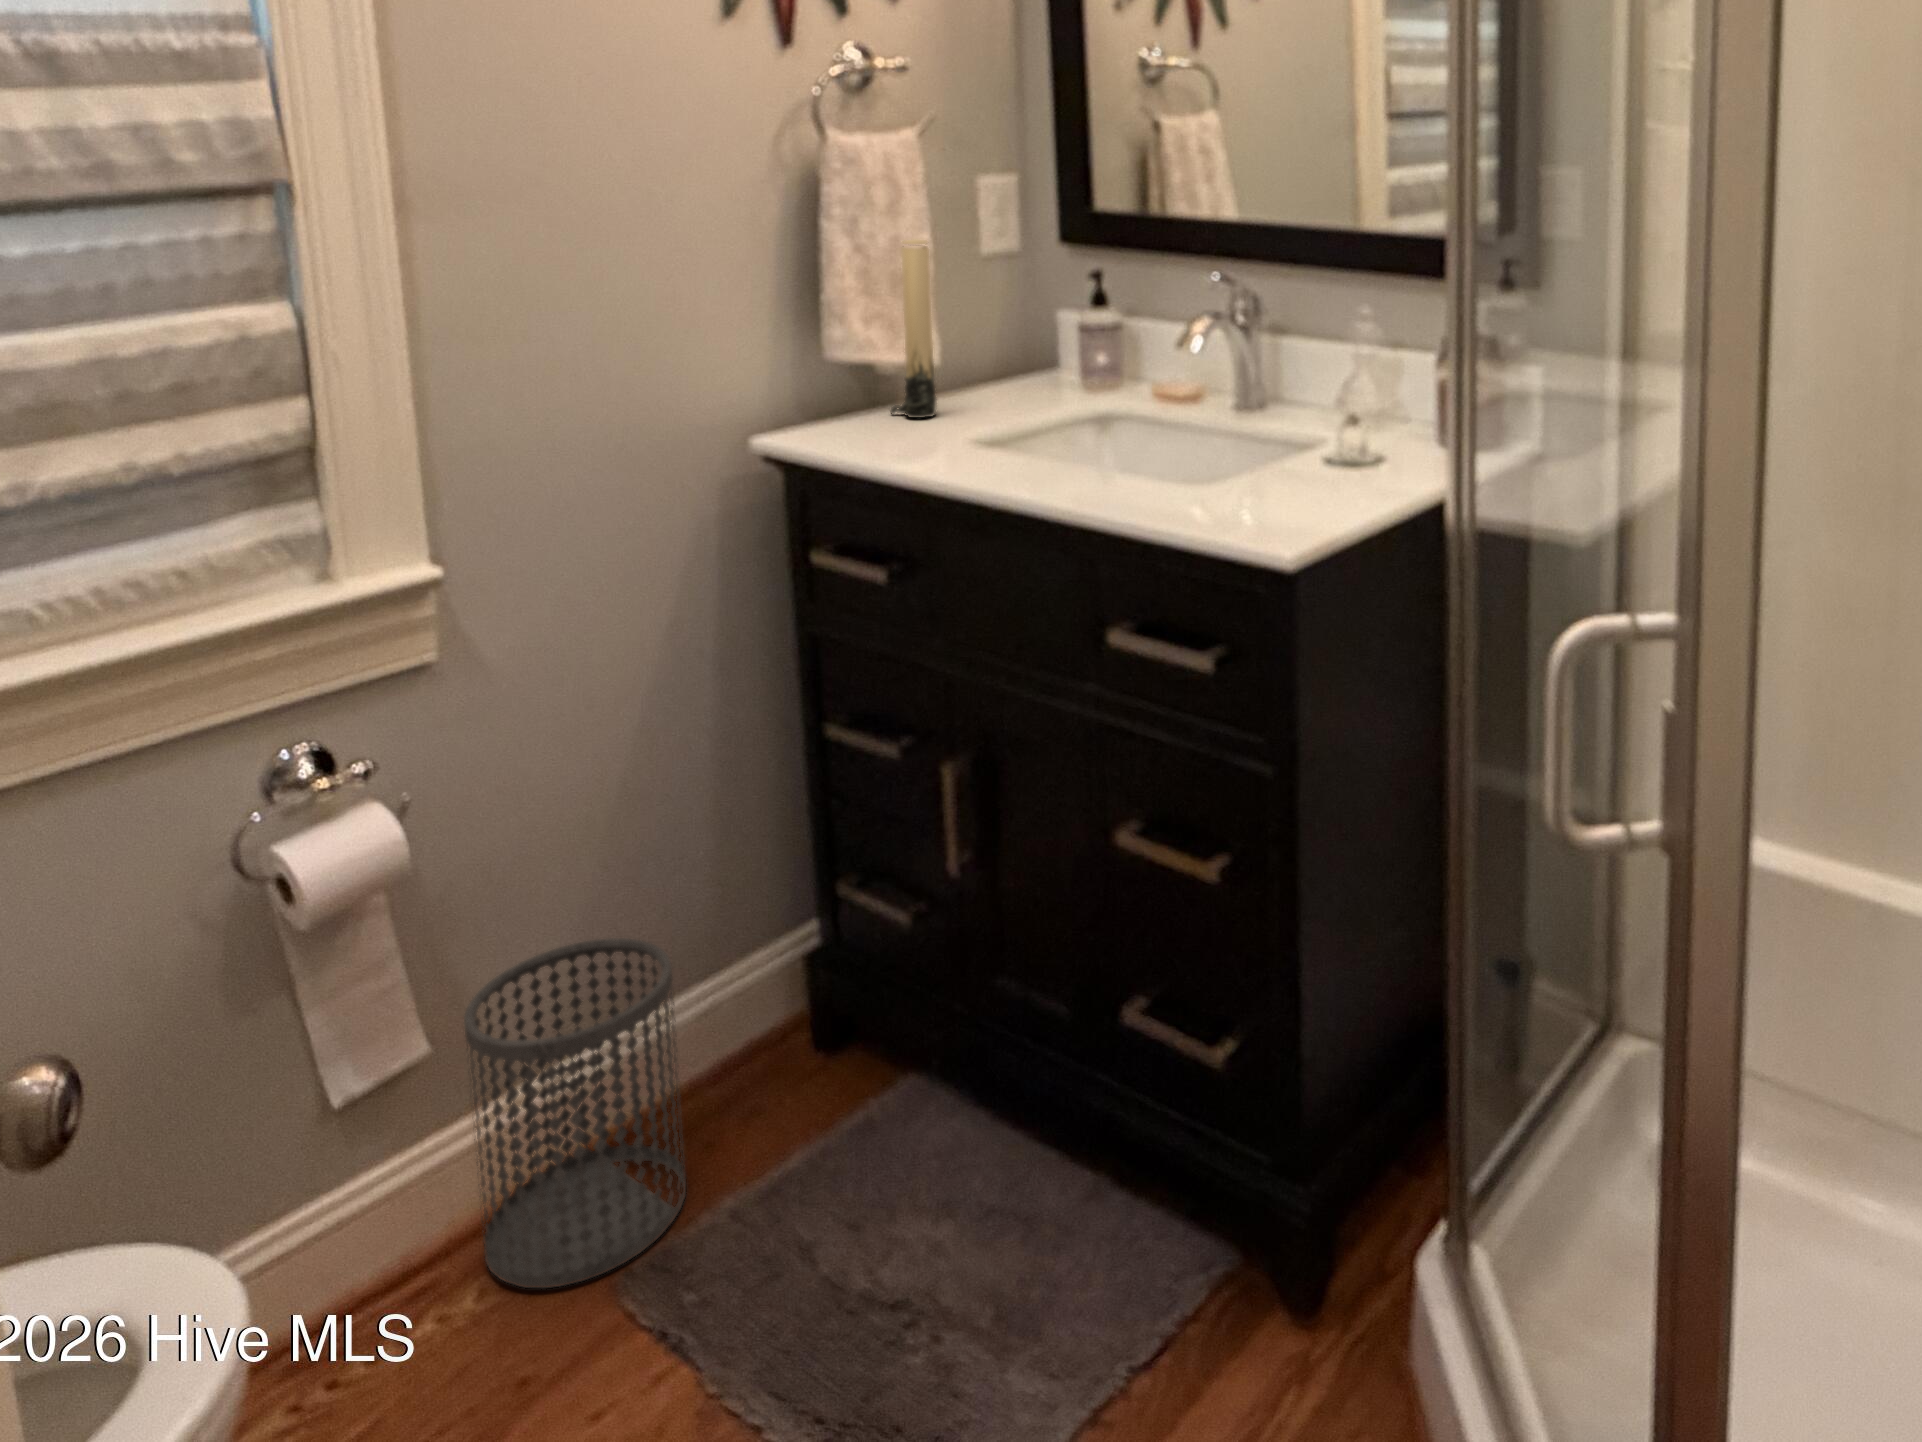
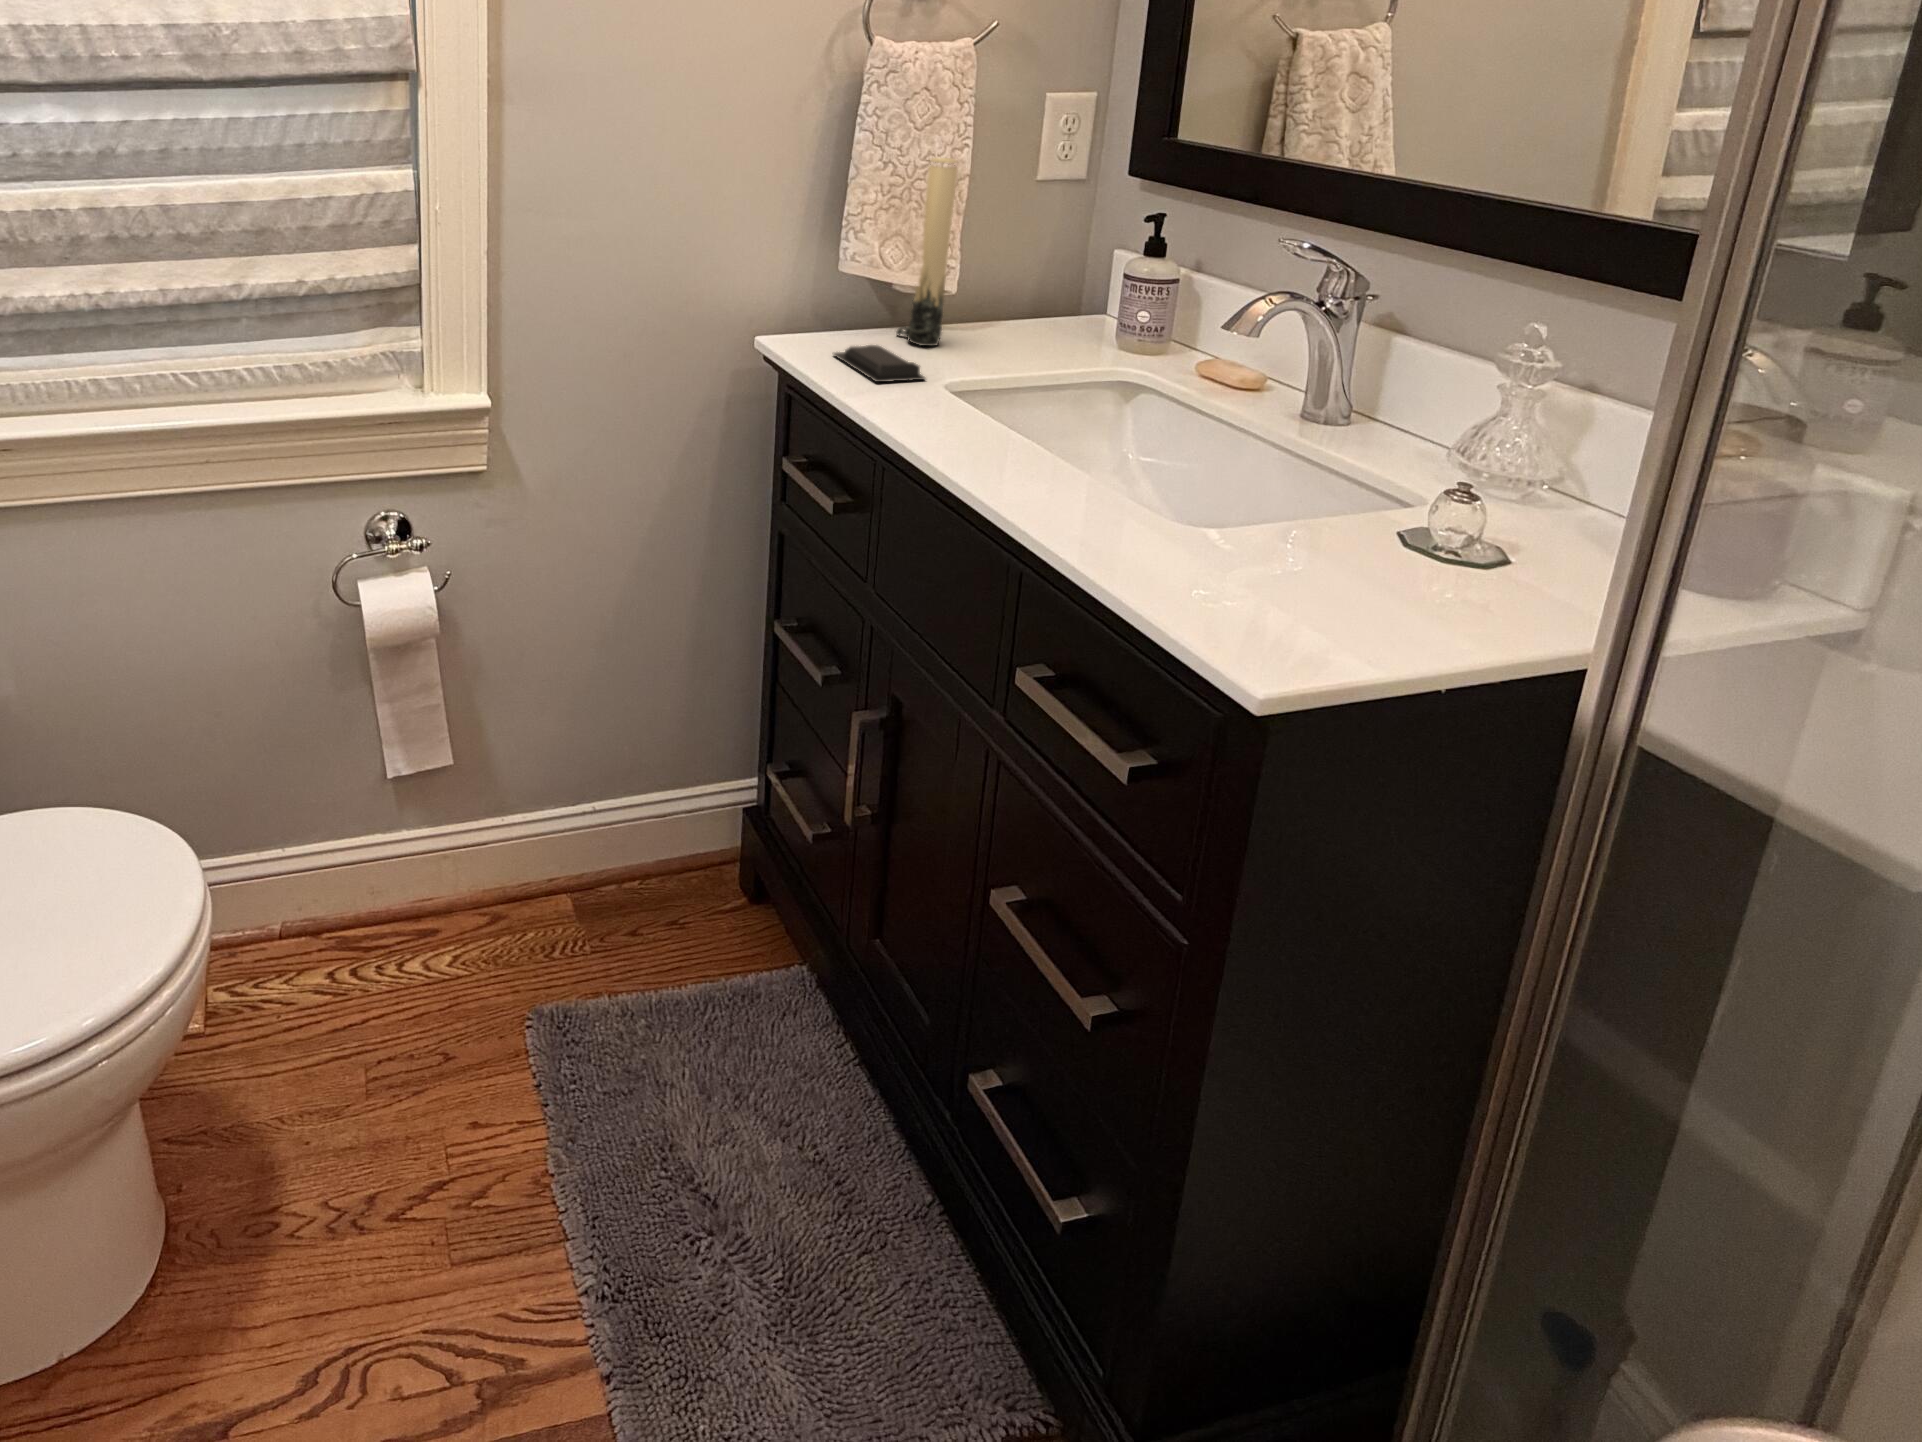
soap bar: none [844,422,947,451] -> present [834,345,925,382]
wastebasket: present [464,938,686,1288] -> none [458,723,609,1003]

